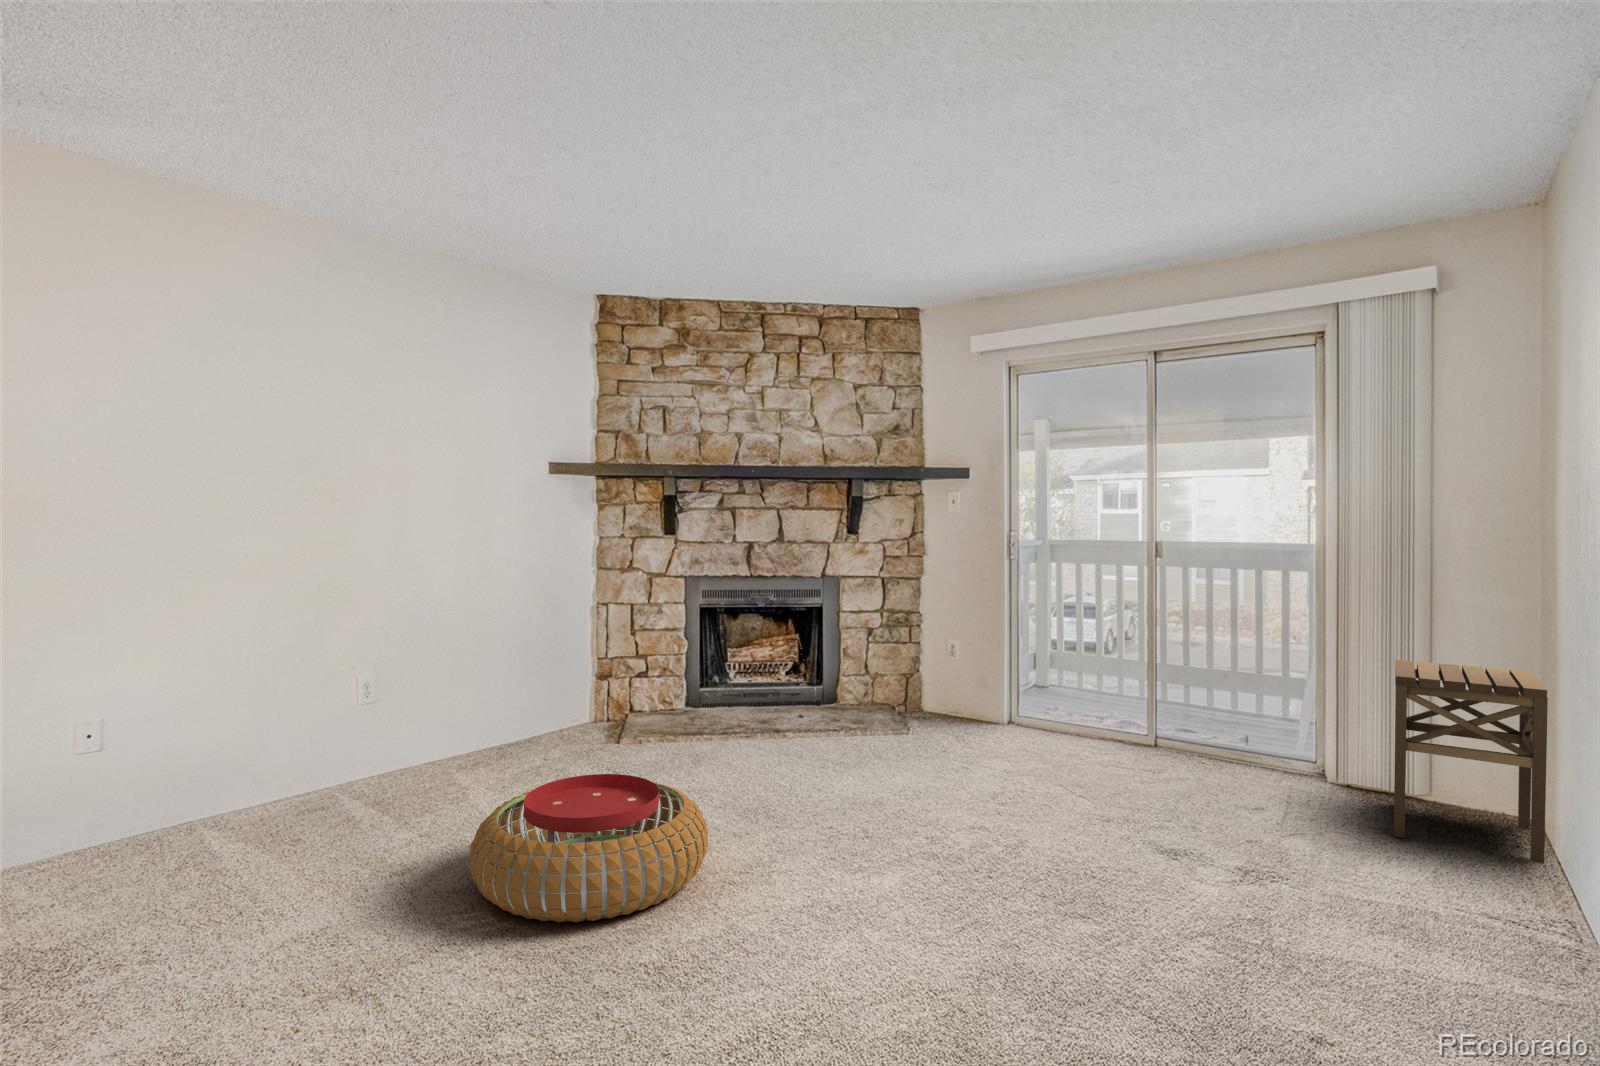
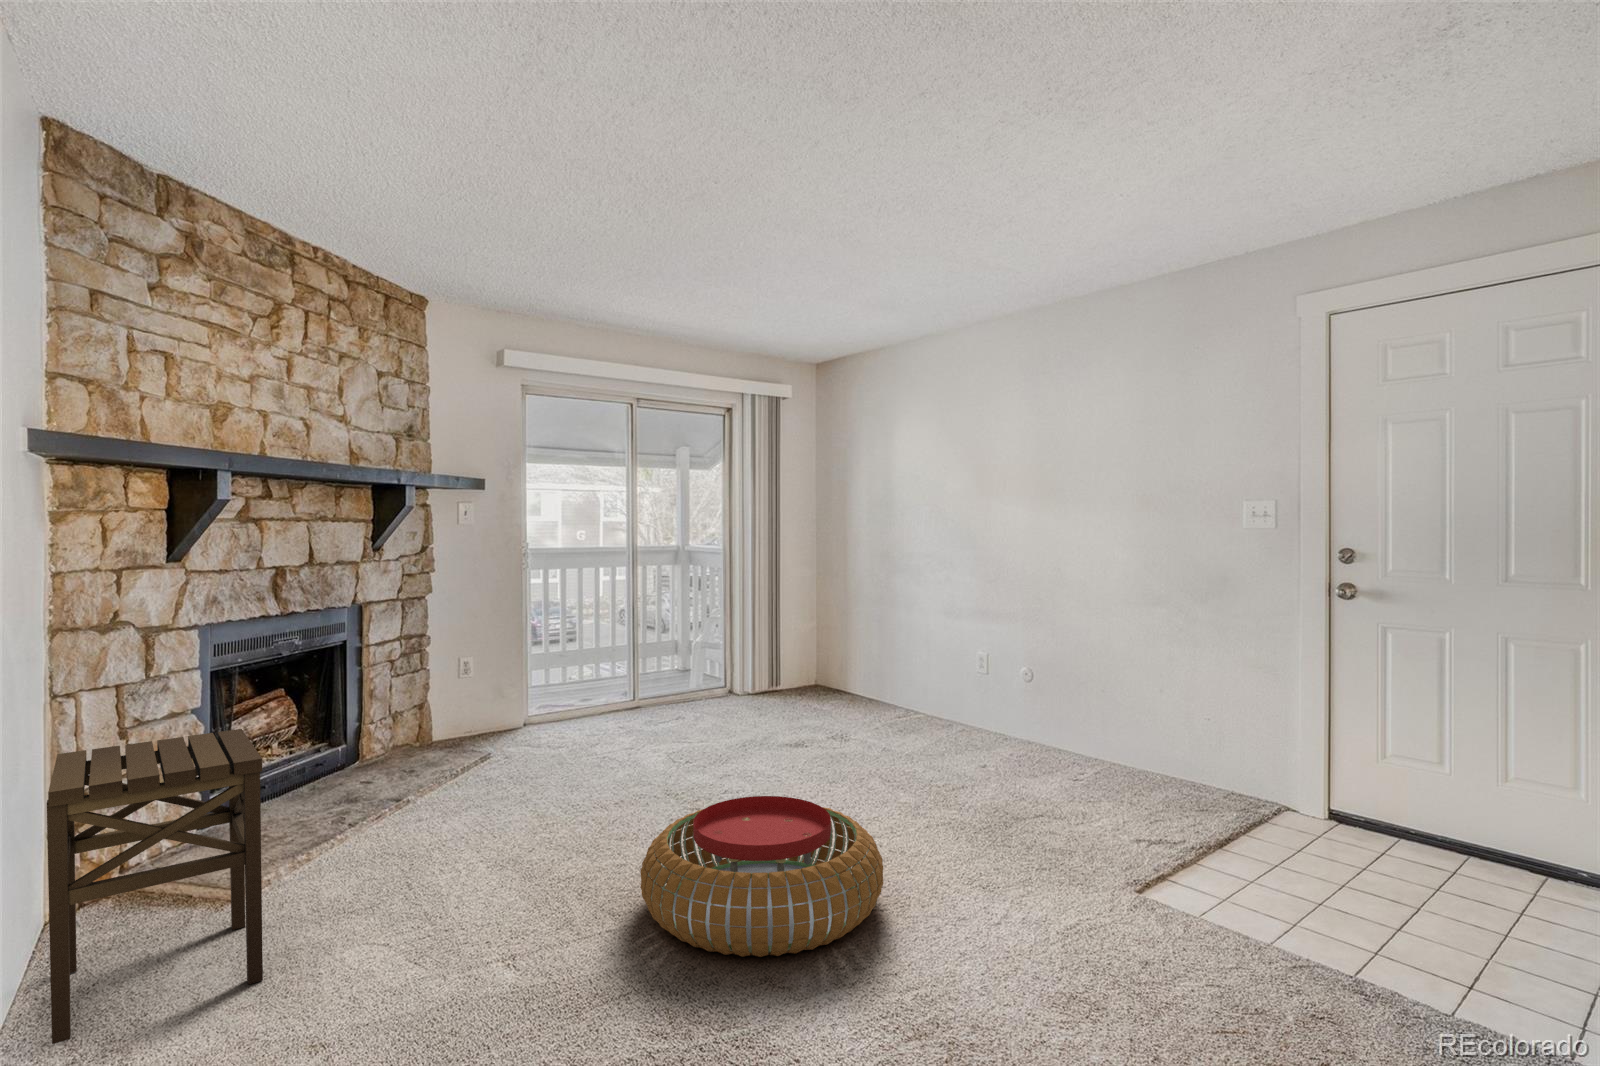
side table: present [1394,660,1548,864] -> present [47,729,263,1044]

